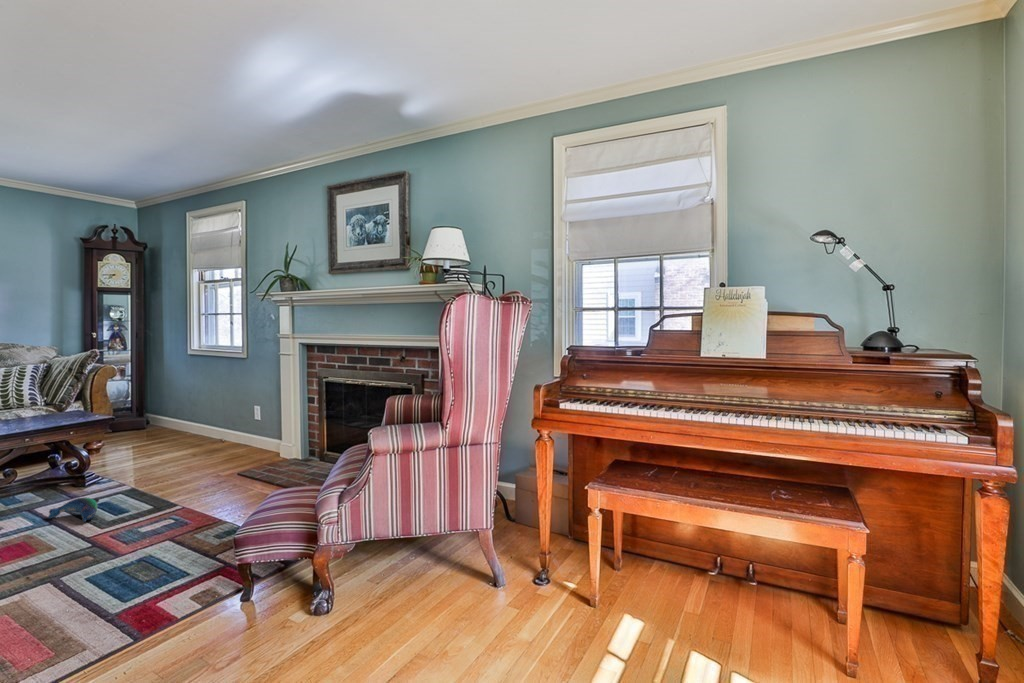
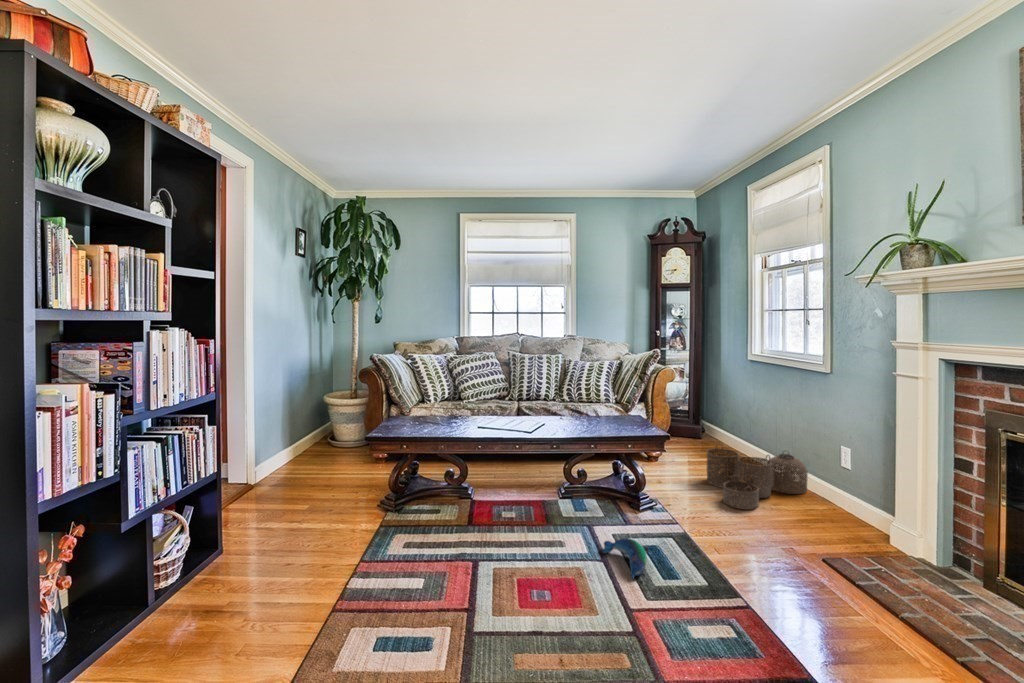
woven basket: none [152,419,237,466] -> present [706,444,808,510]

